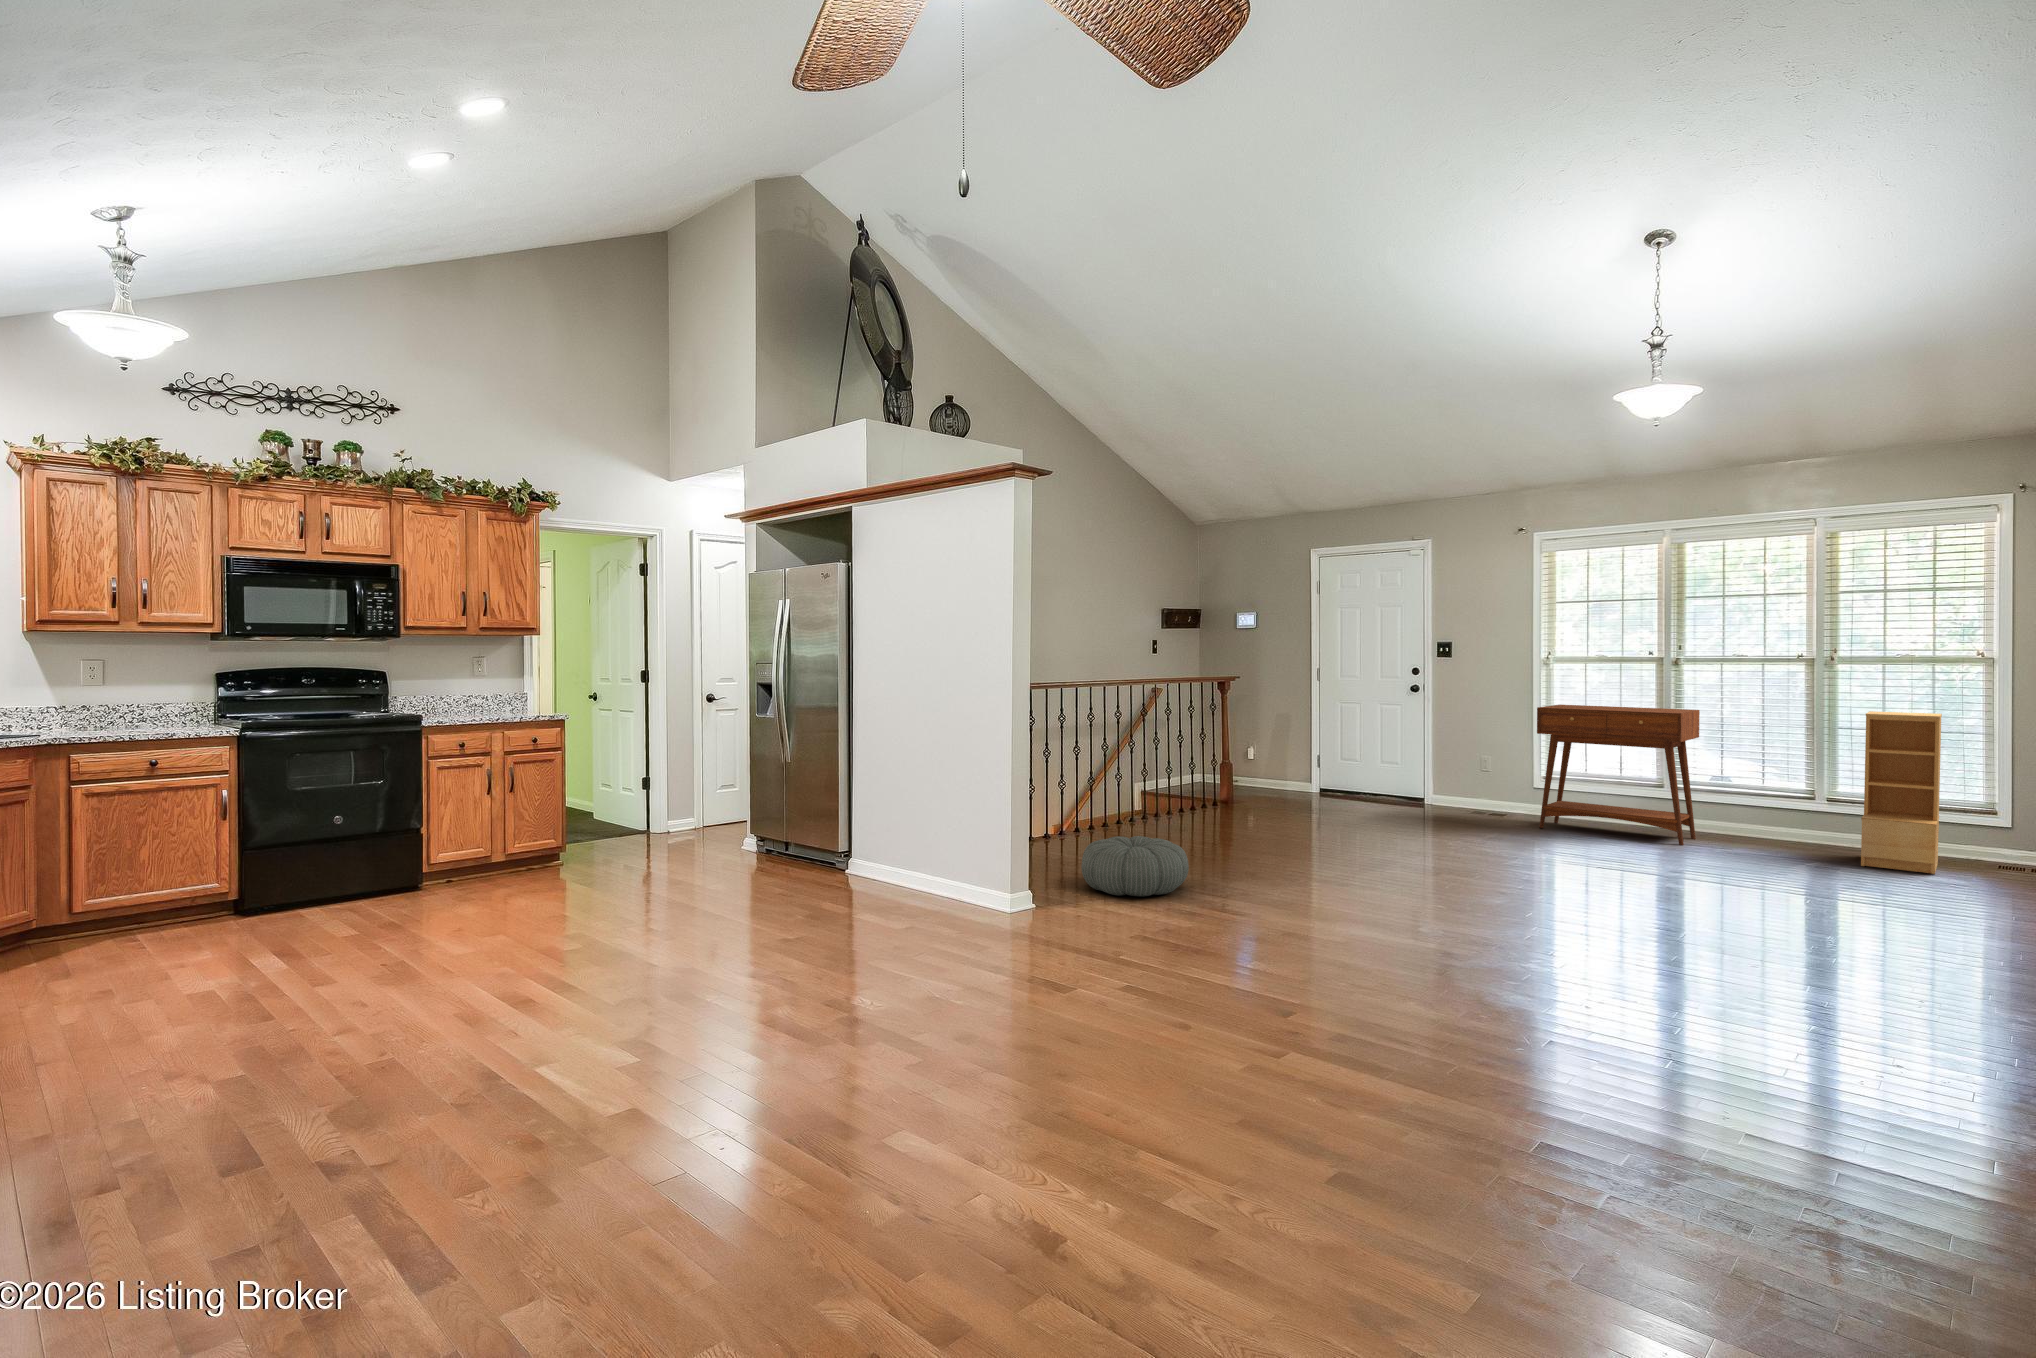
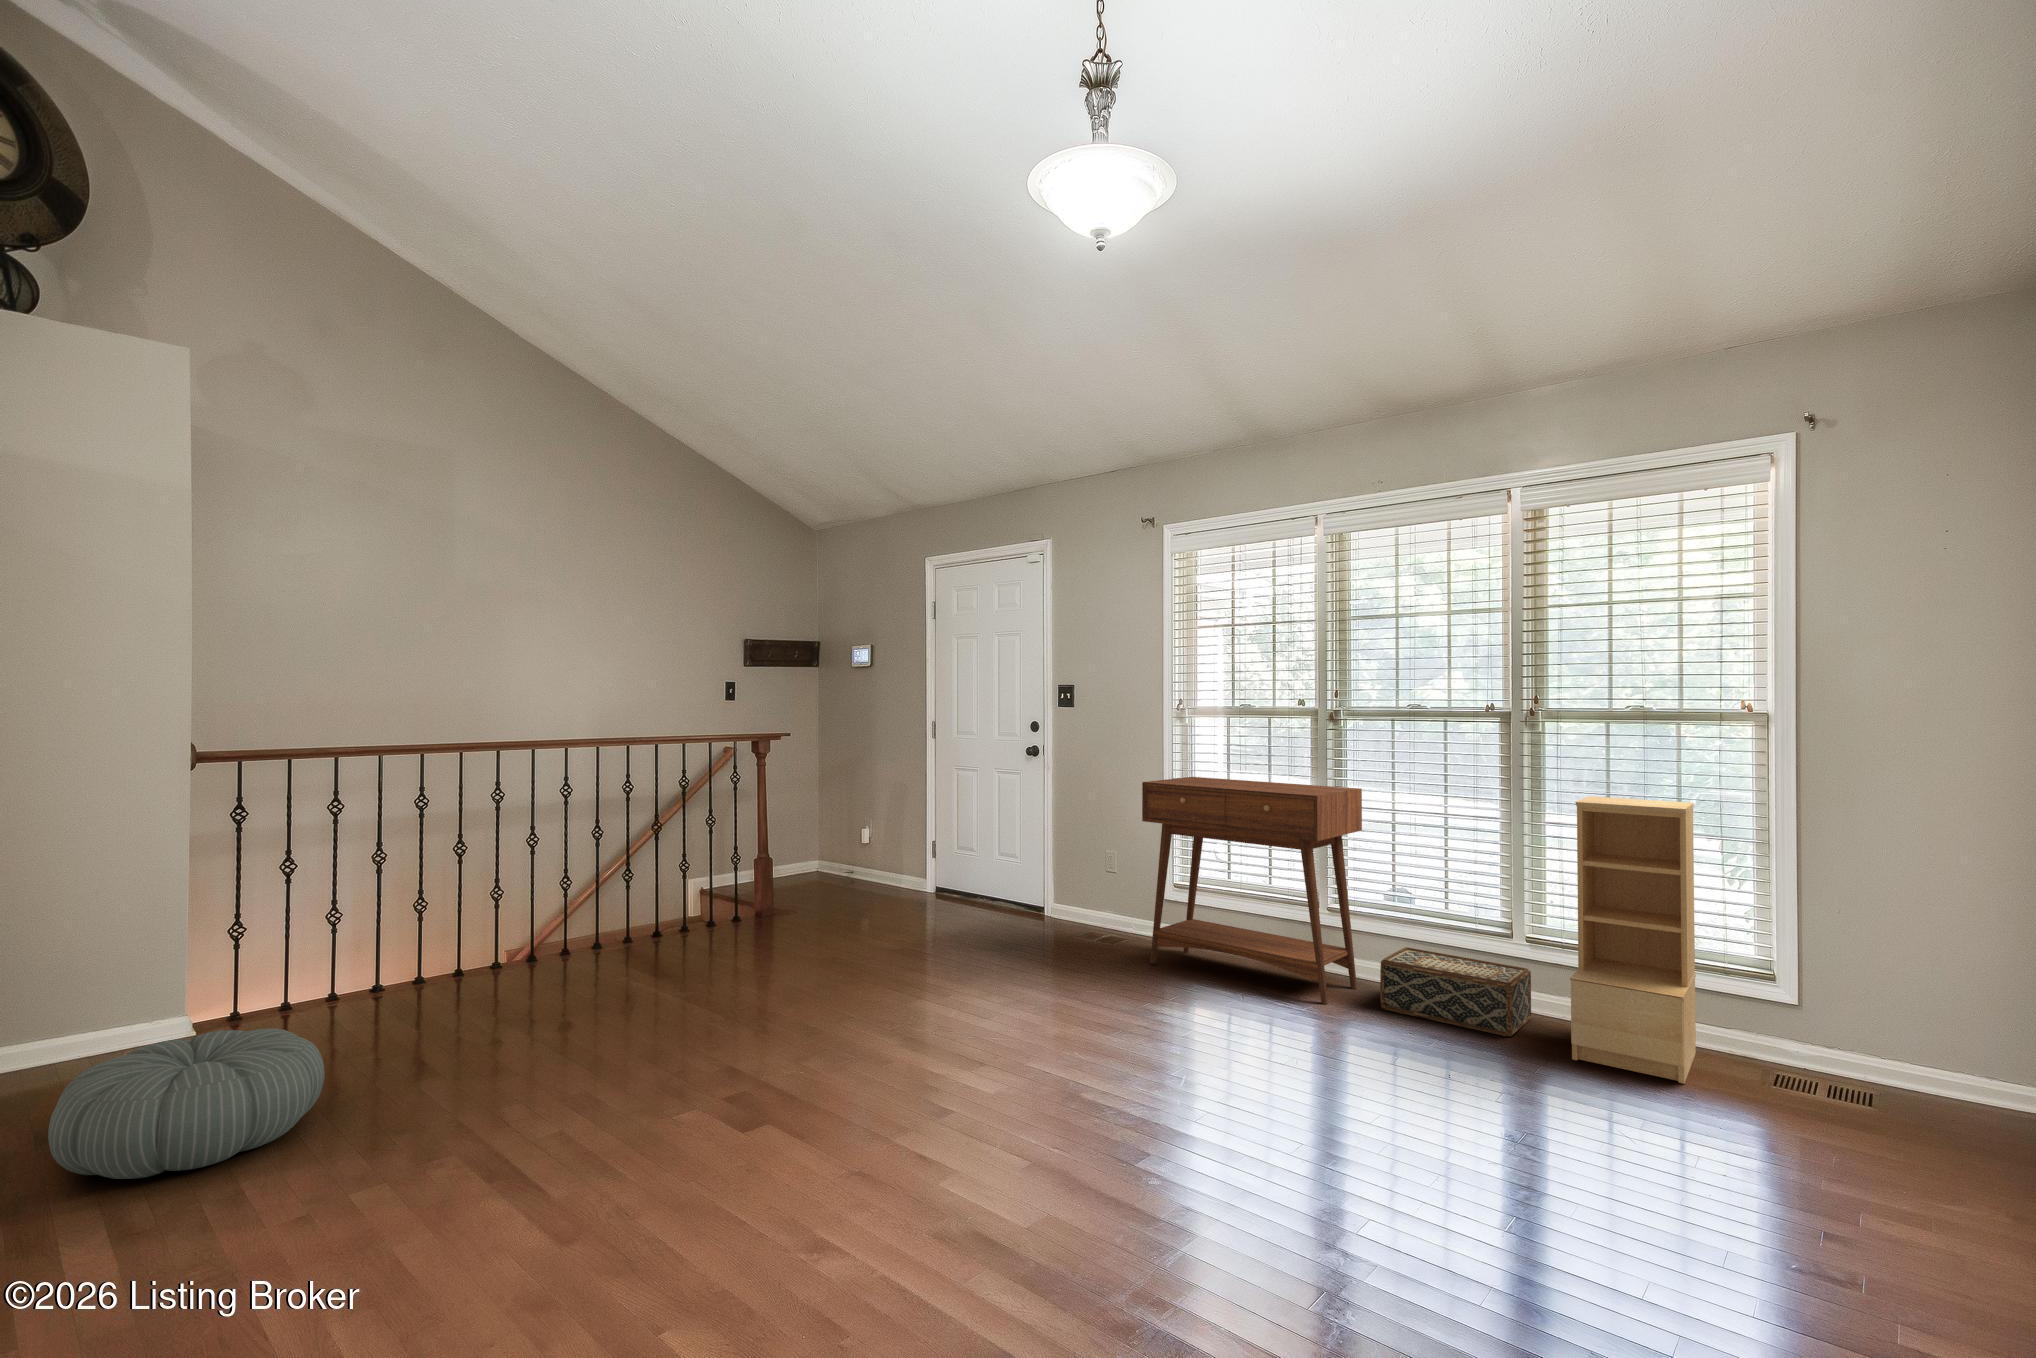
woven basket: none [1721,811,1825,858] -> present [1380,947,1531,1036]

